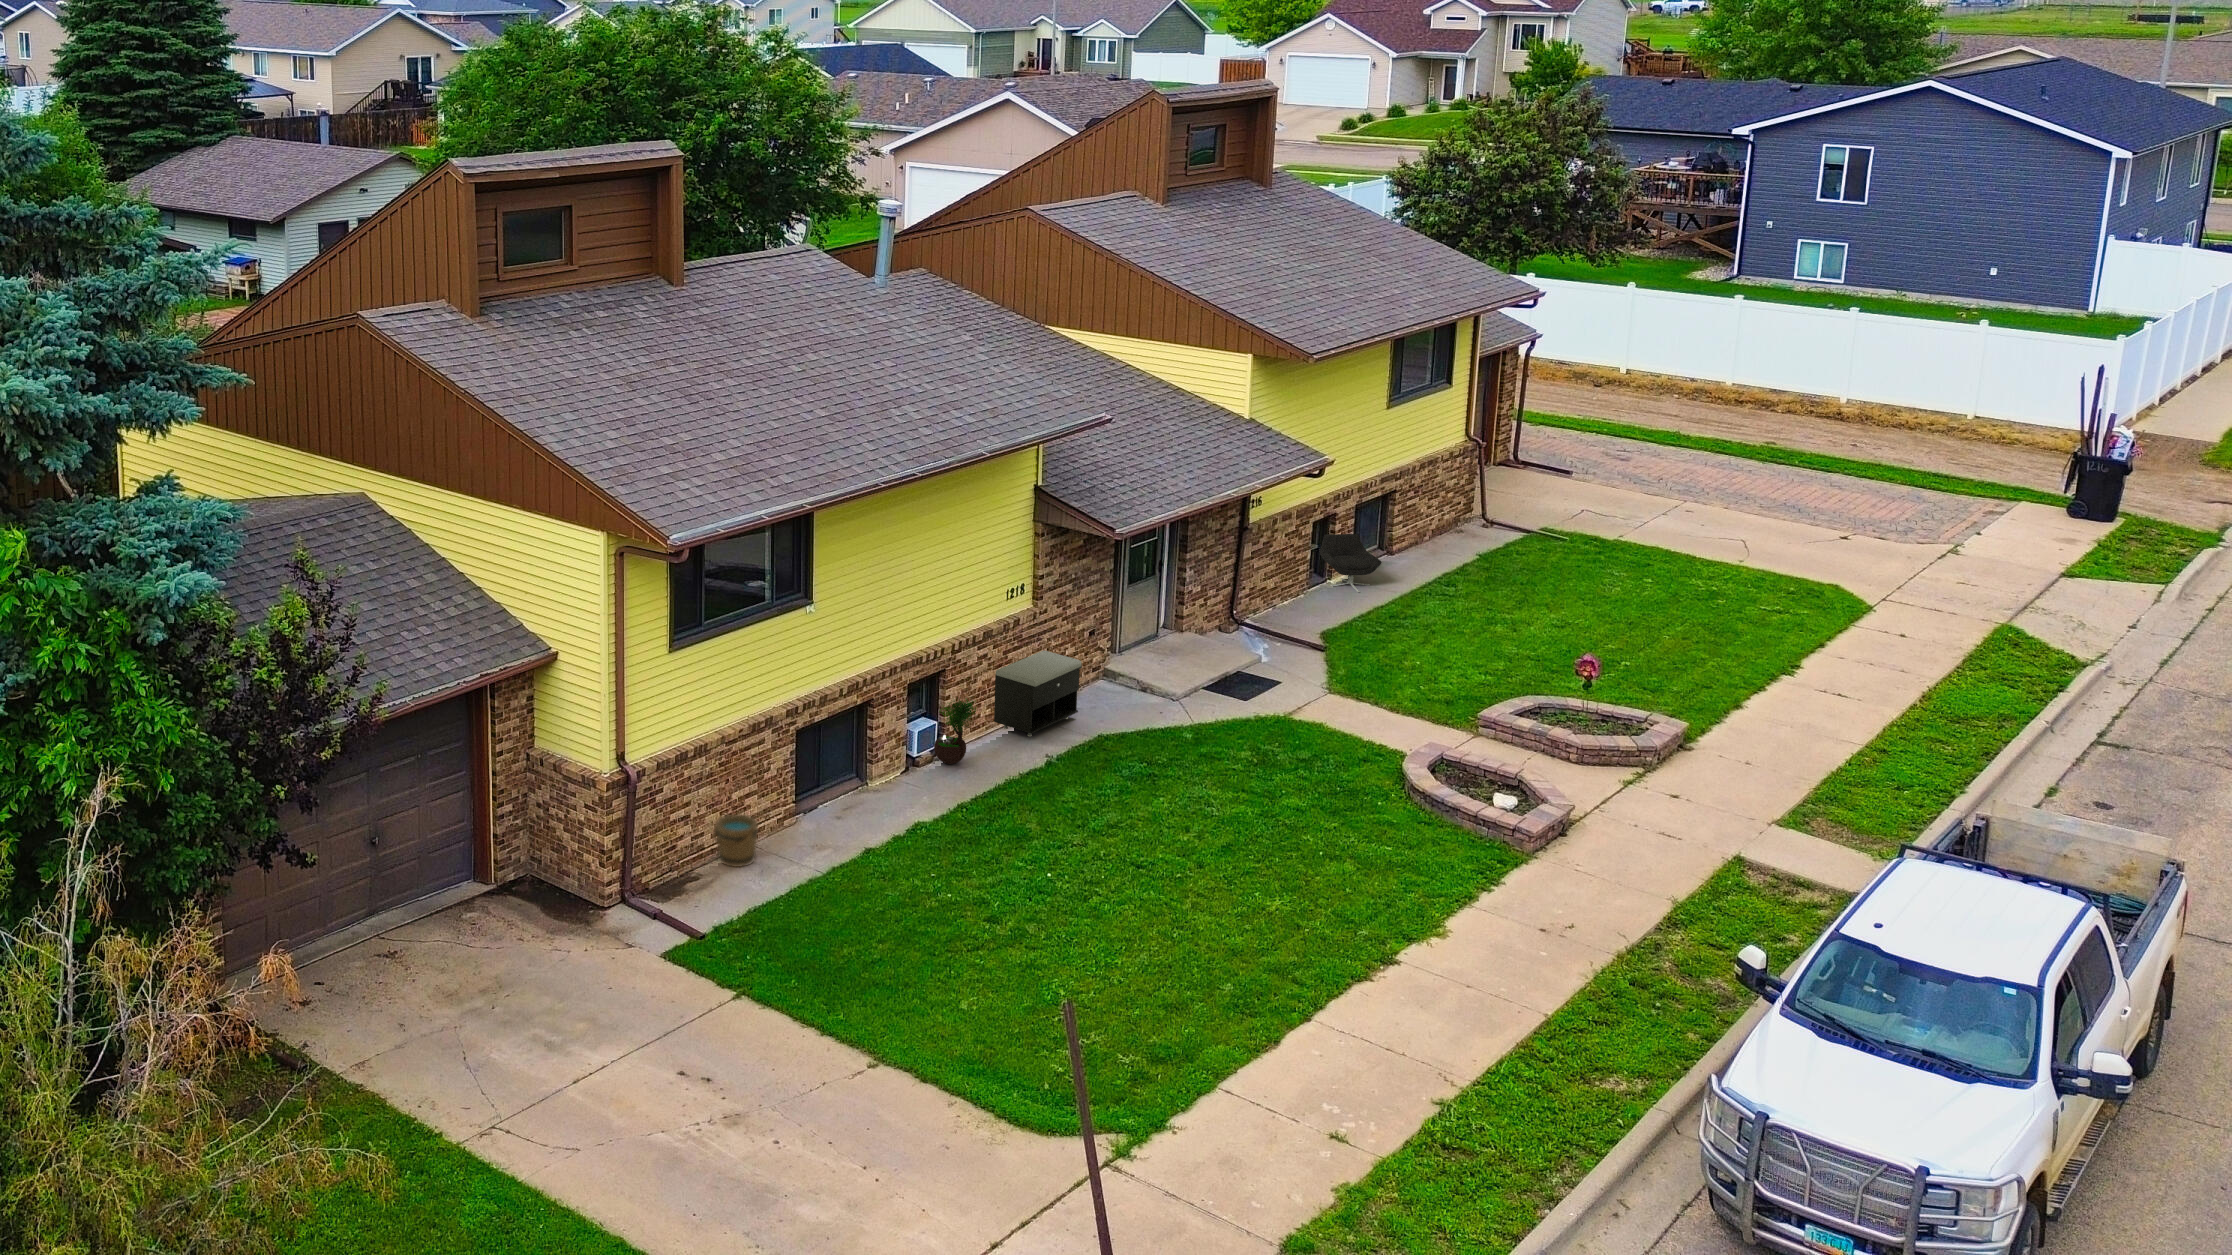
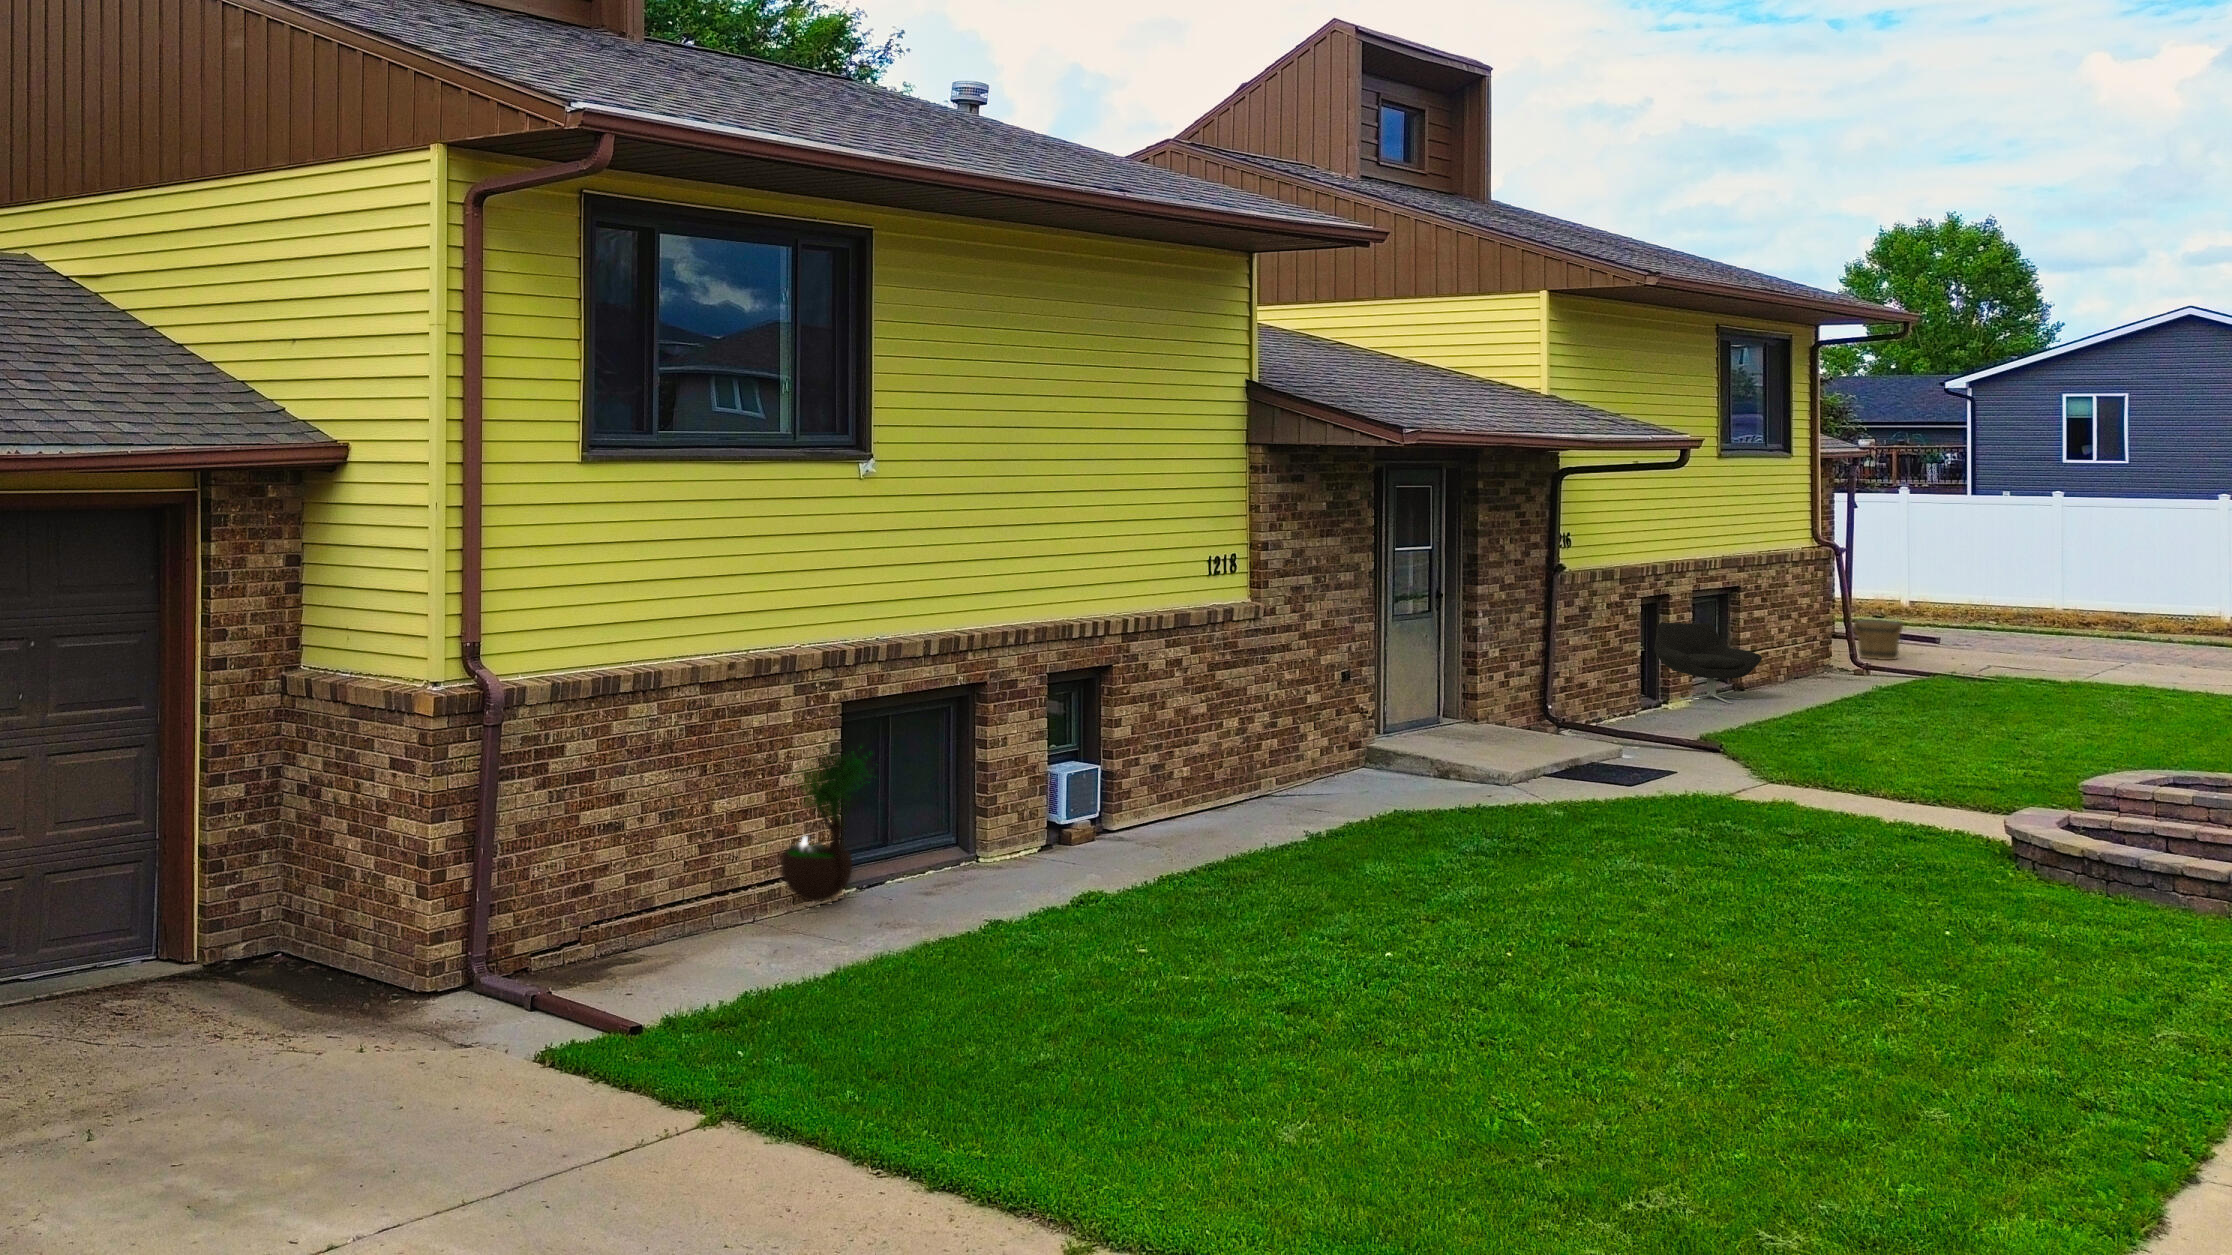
storage bench: present [994,650,1082,737] -> none [1196,677,1348,810]
potted tree: present [934,698,976,764] -> present [781,747,871,902]
bucket: present [713,814,758,867] -> present [1853,620,1903,660]

